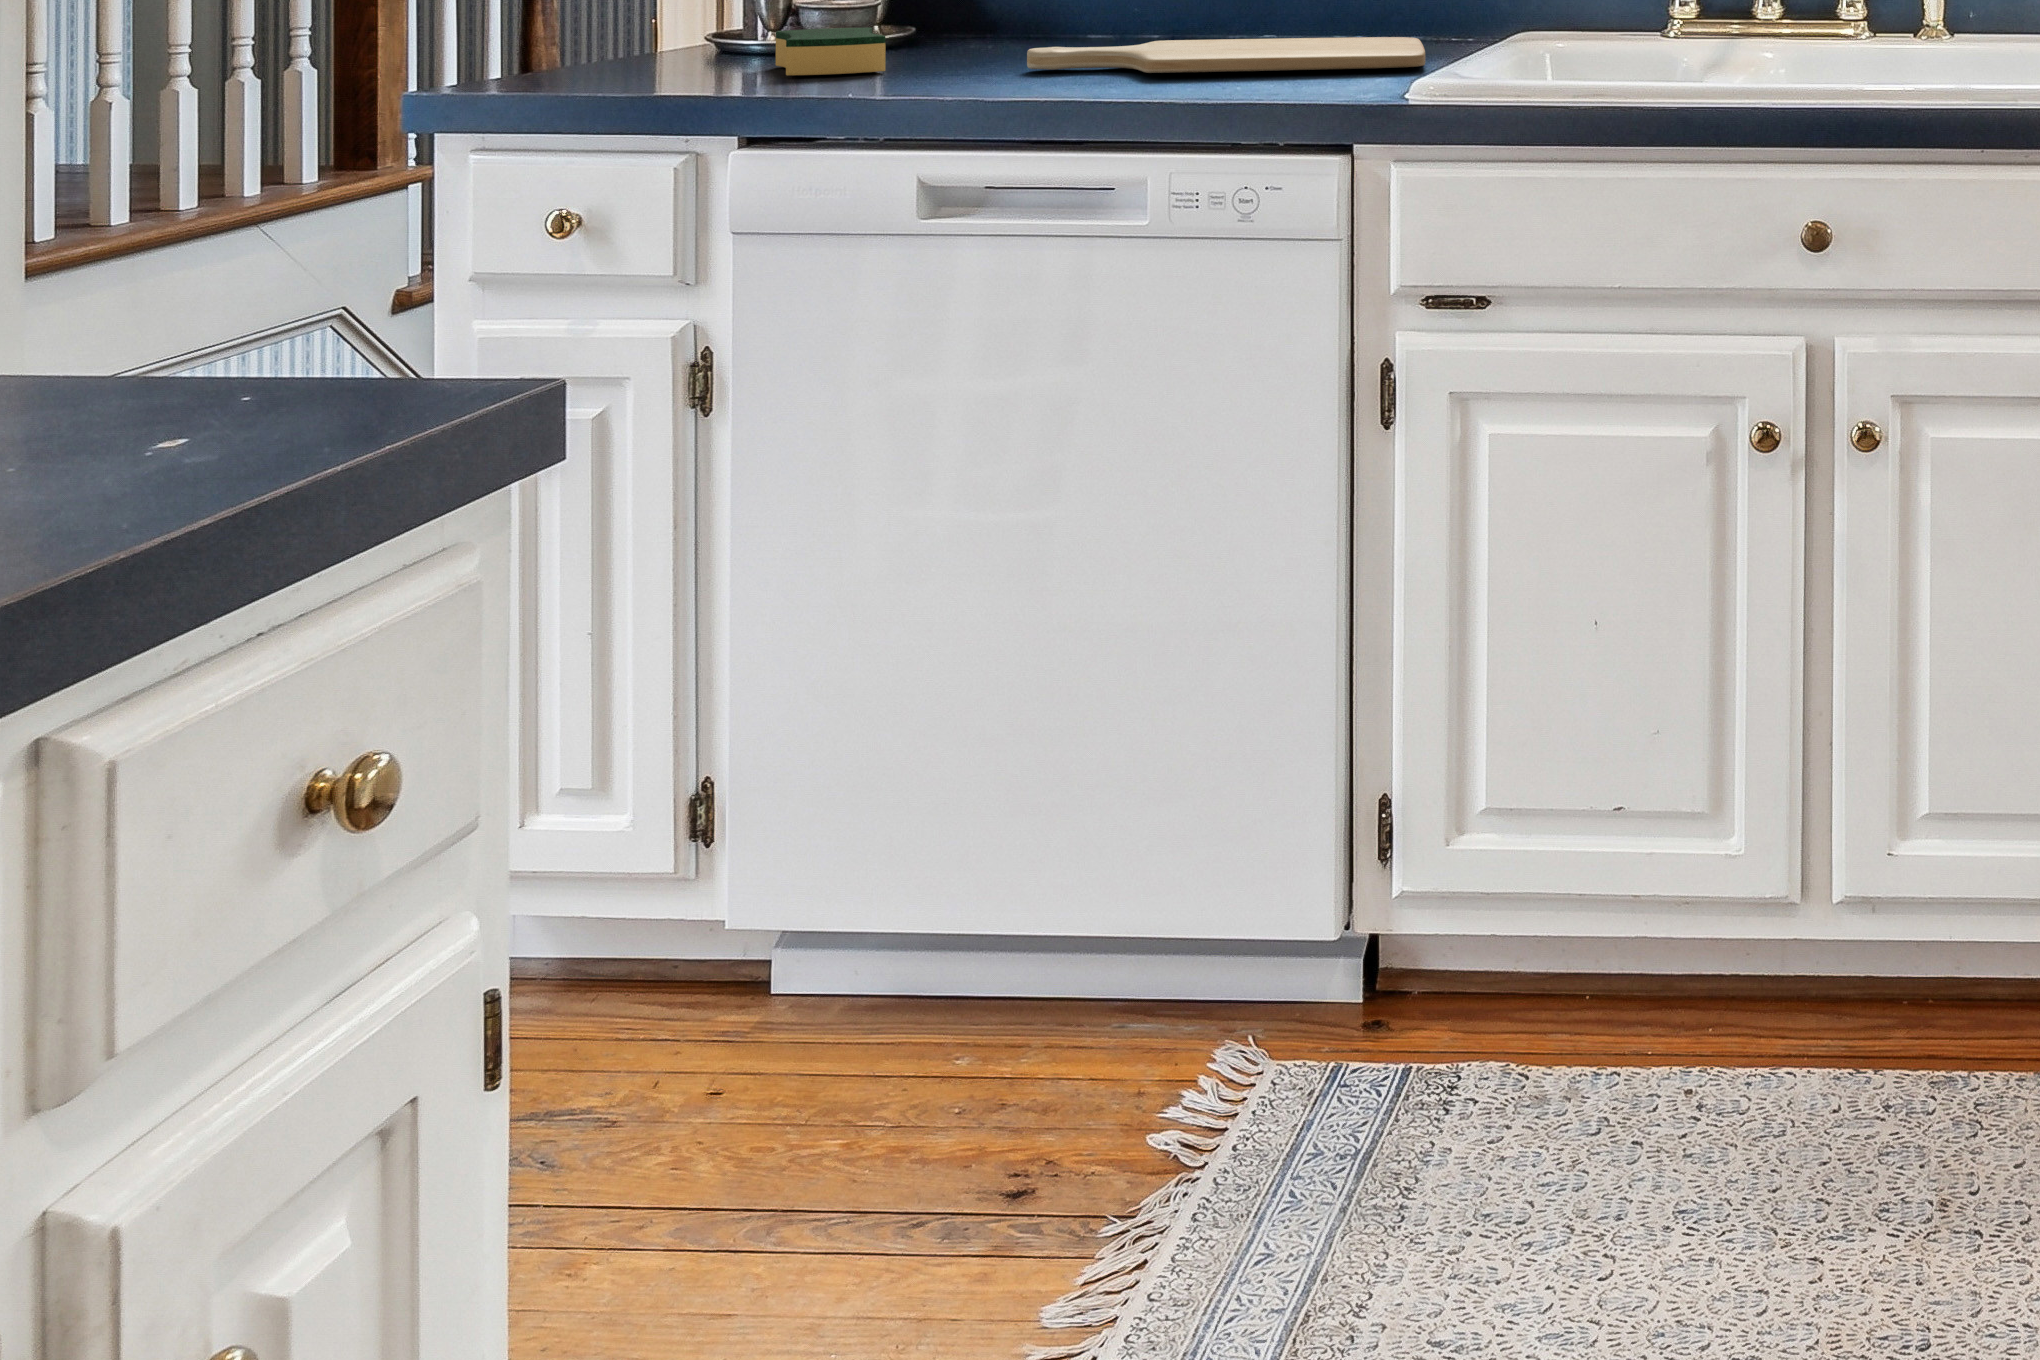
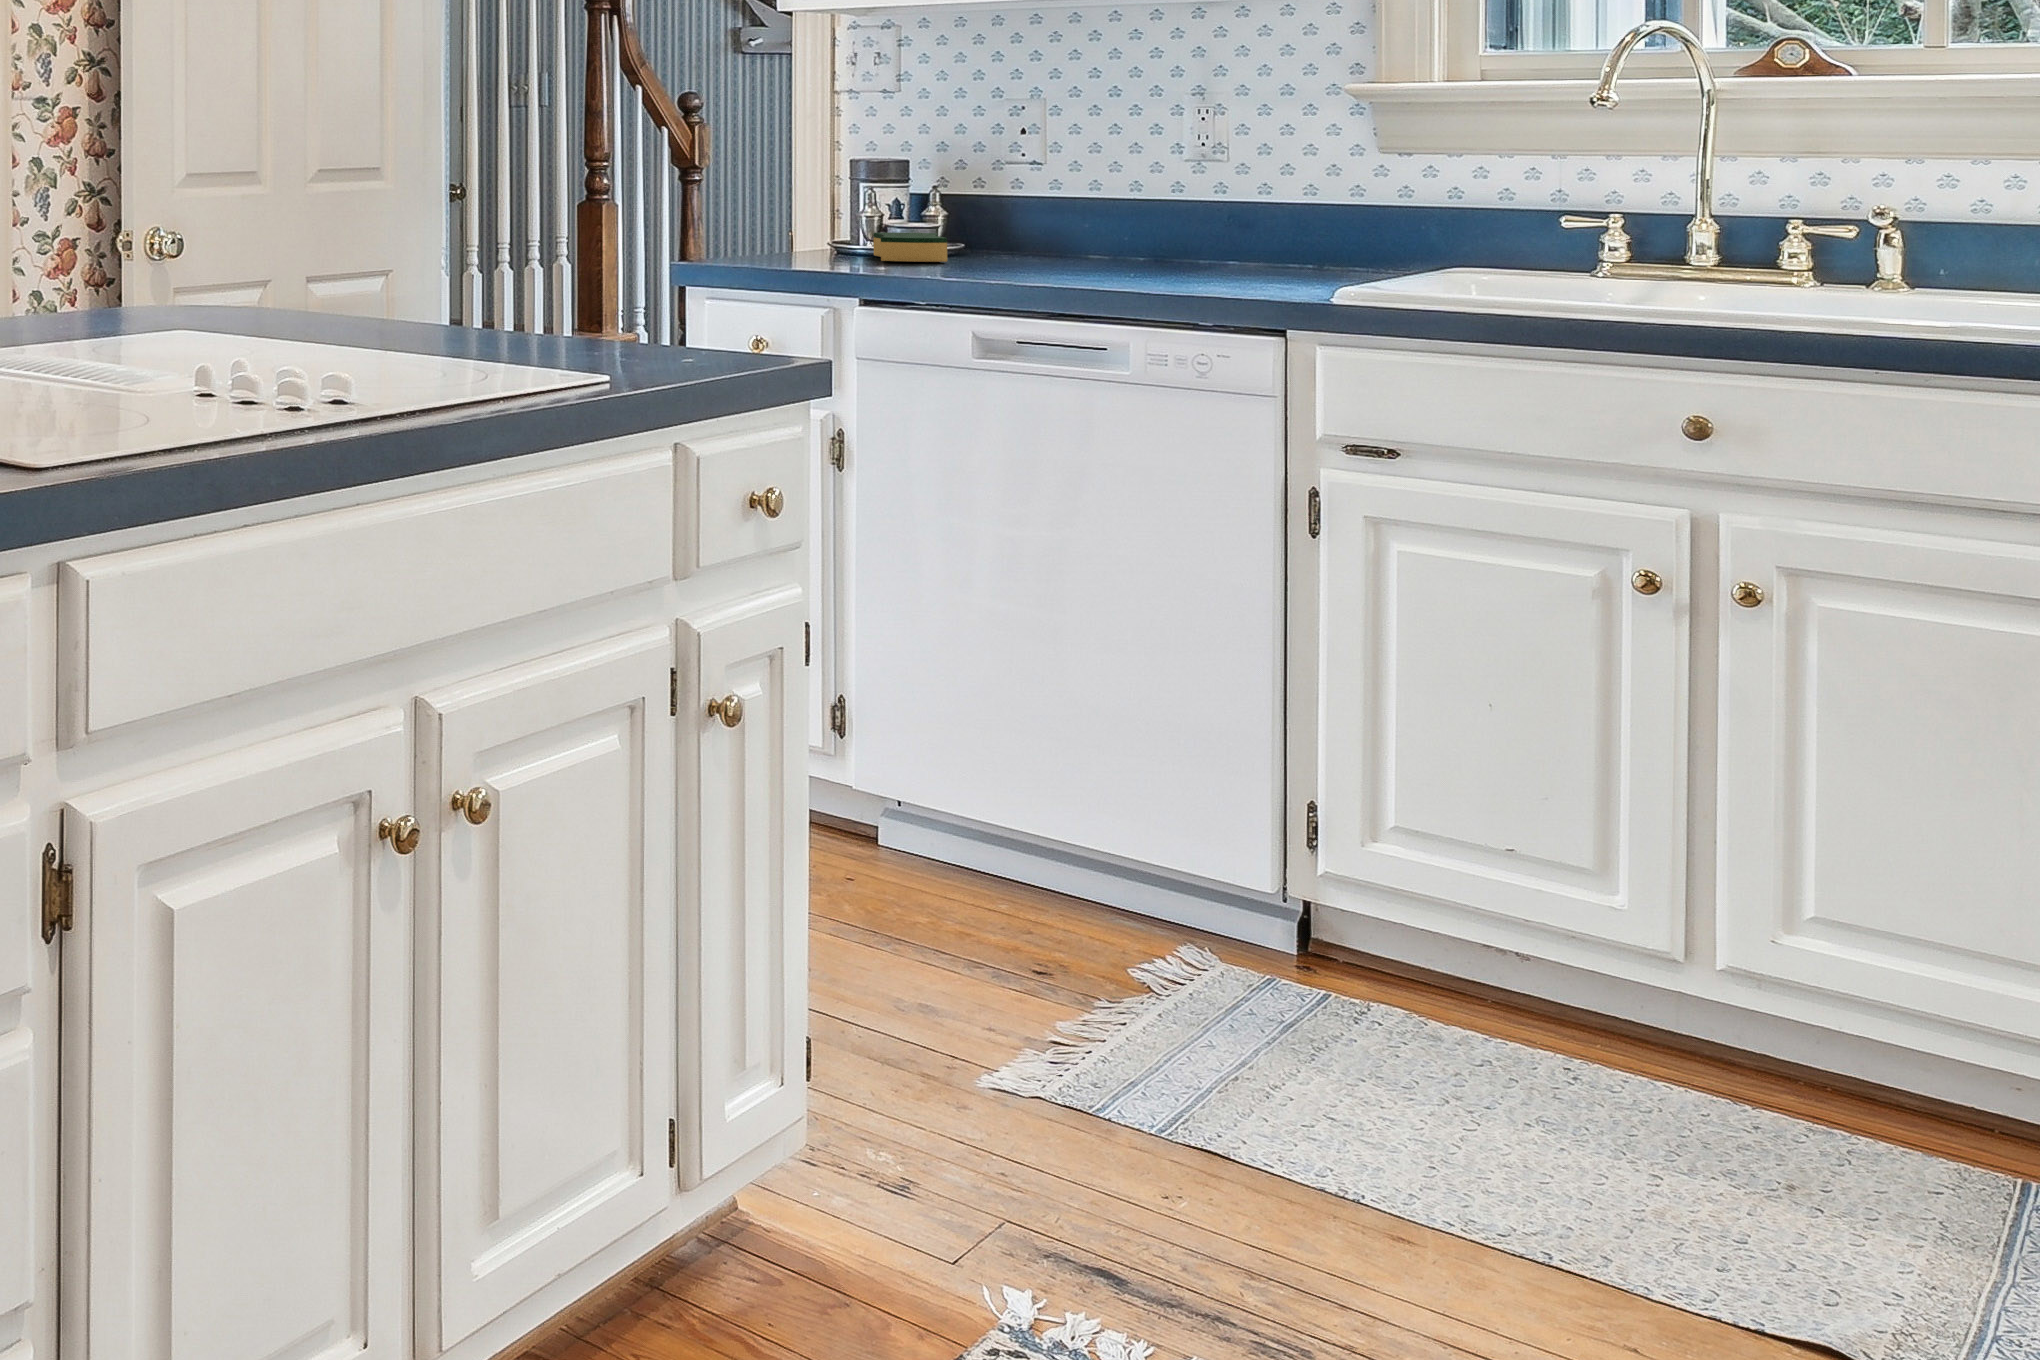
chopping board: present [1027,37,1425,73] -> none [1048,251,1370,277]

